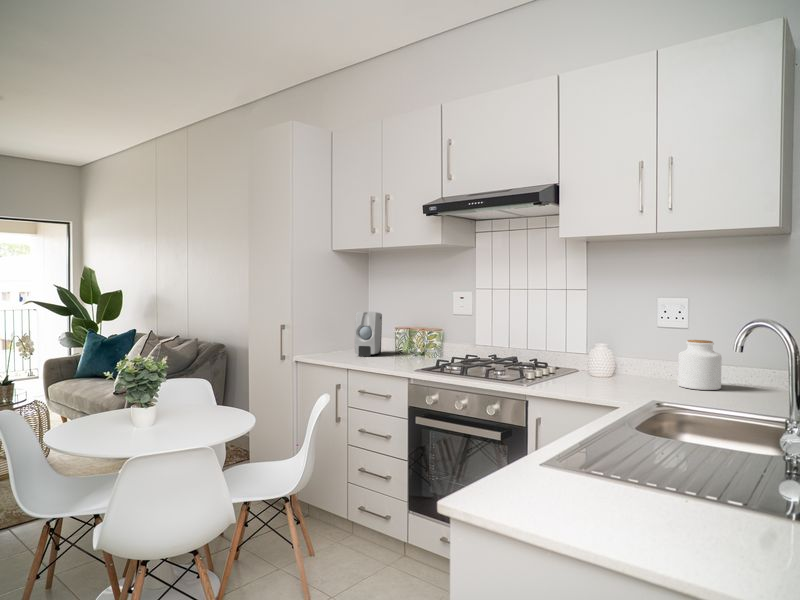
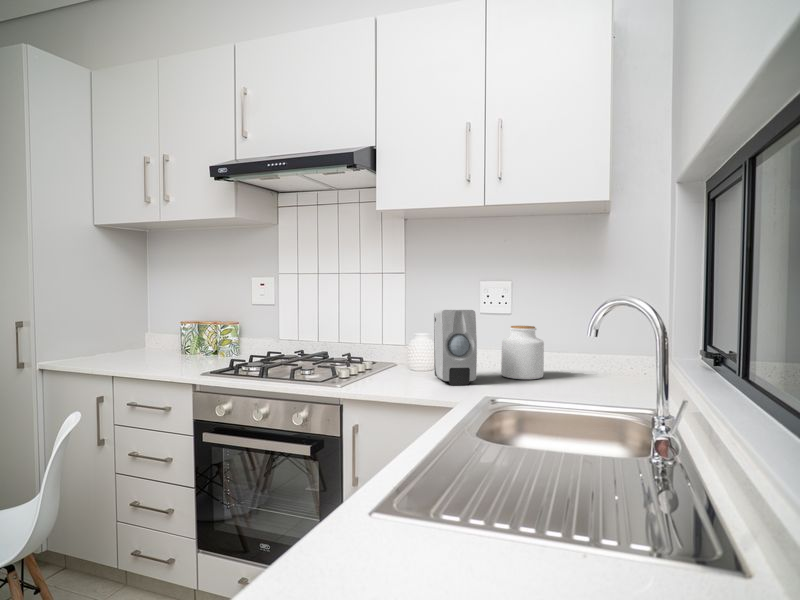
soap dispenser: present [355,312,382,356] -> present [434,310,477,385]

